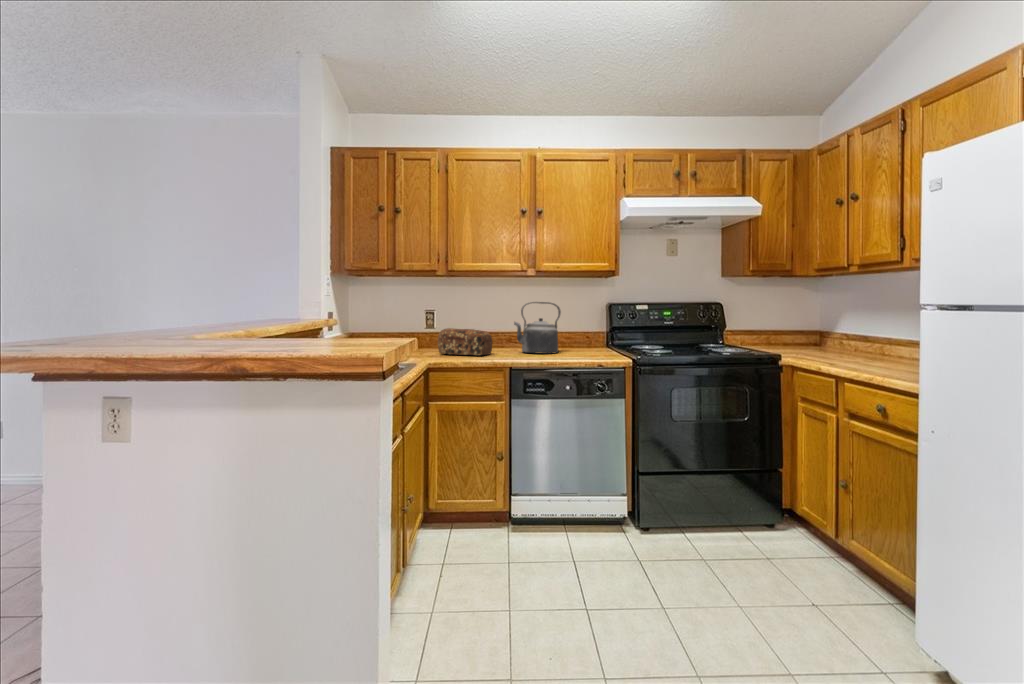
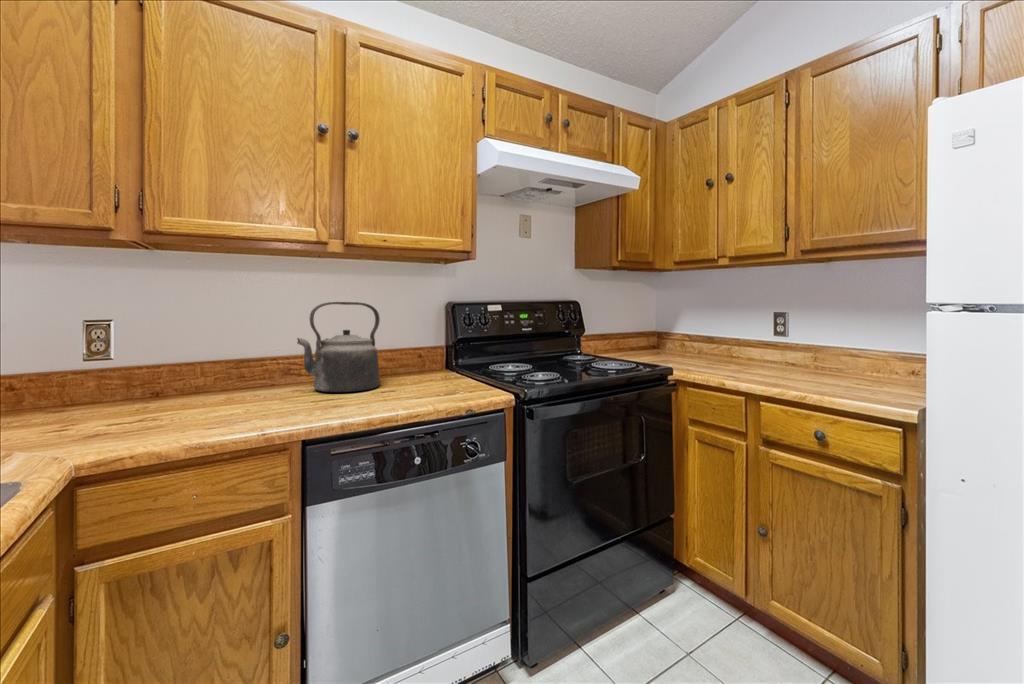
bread loaf: present [438,328,492,356] -> none [121,358,255,416]

